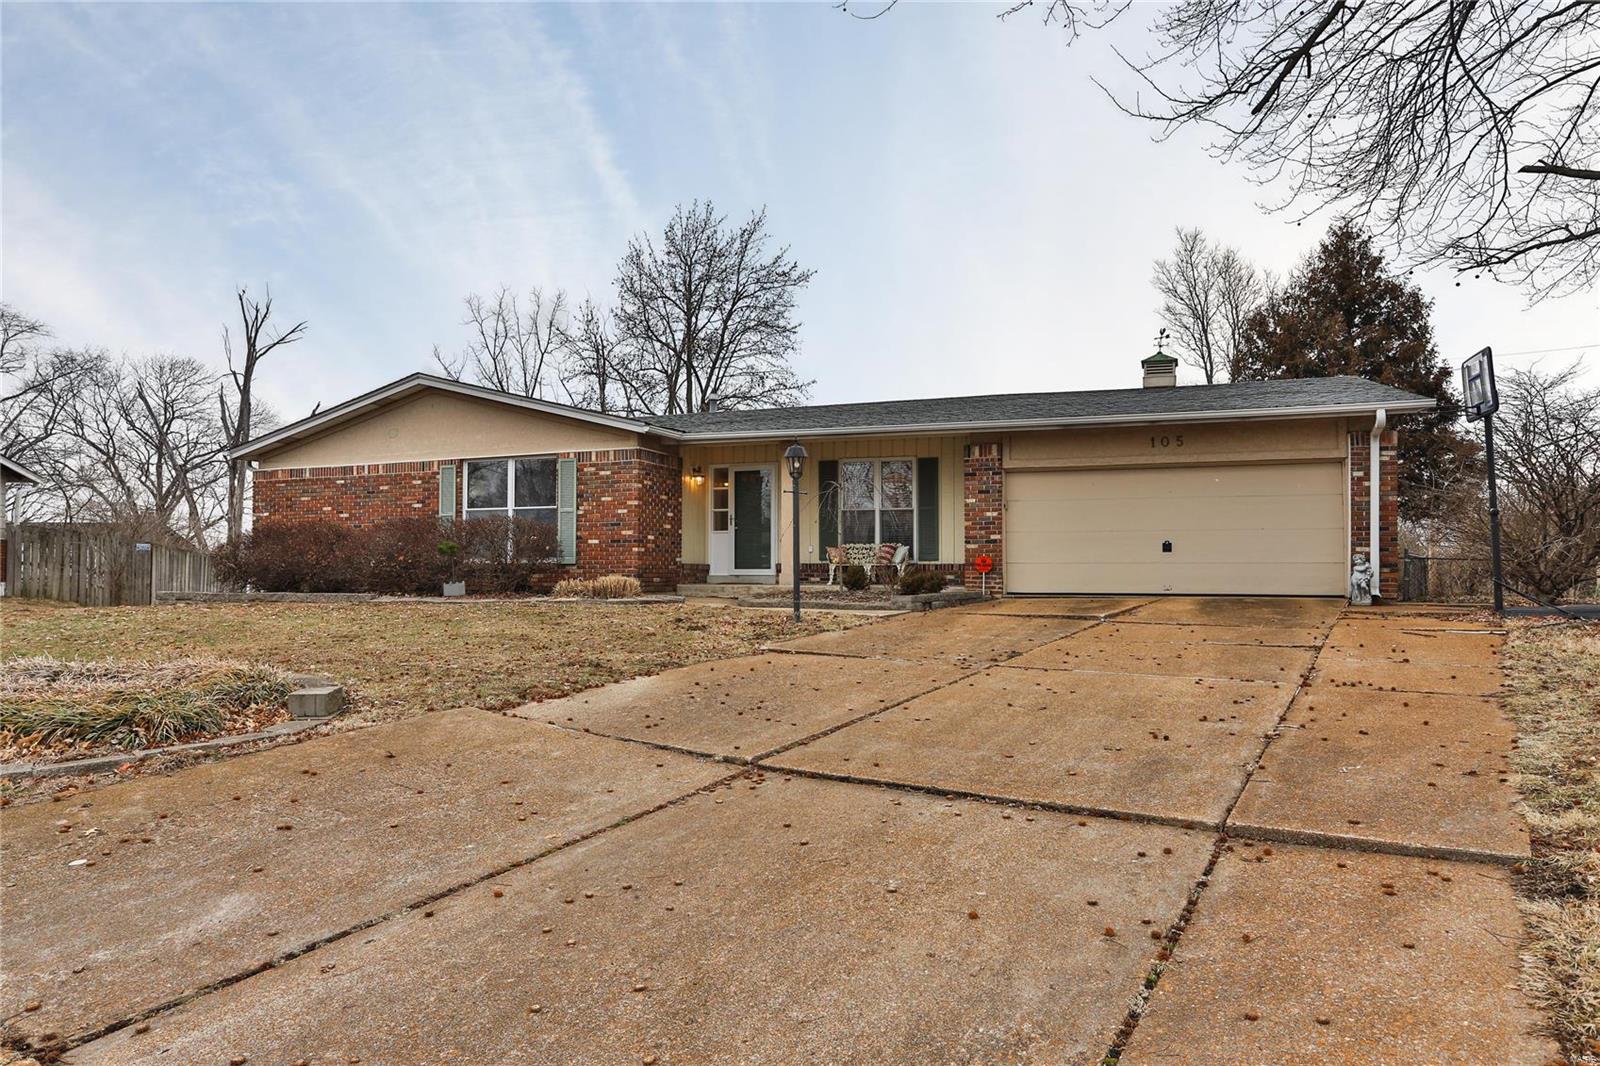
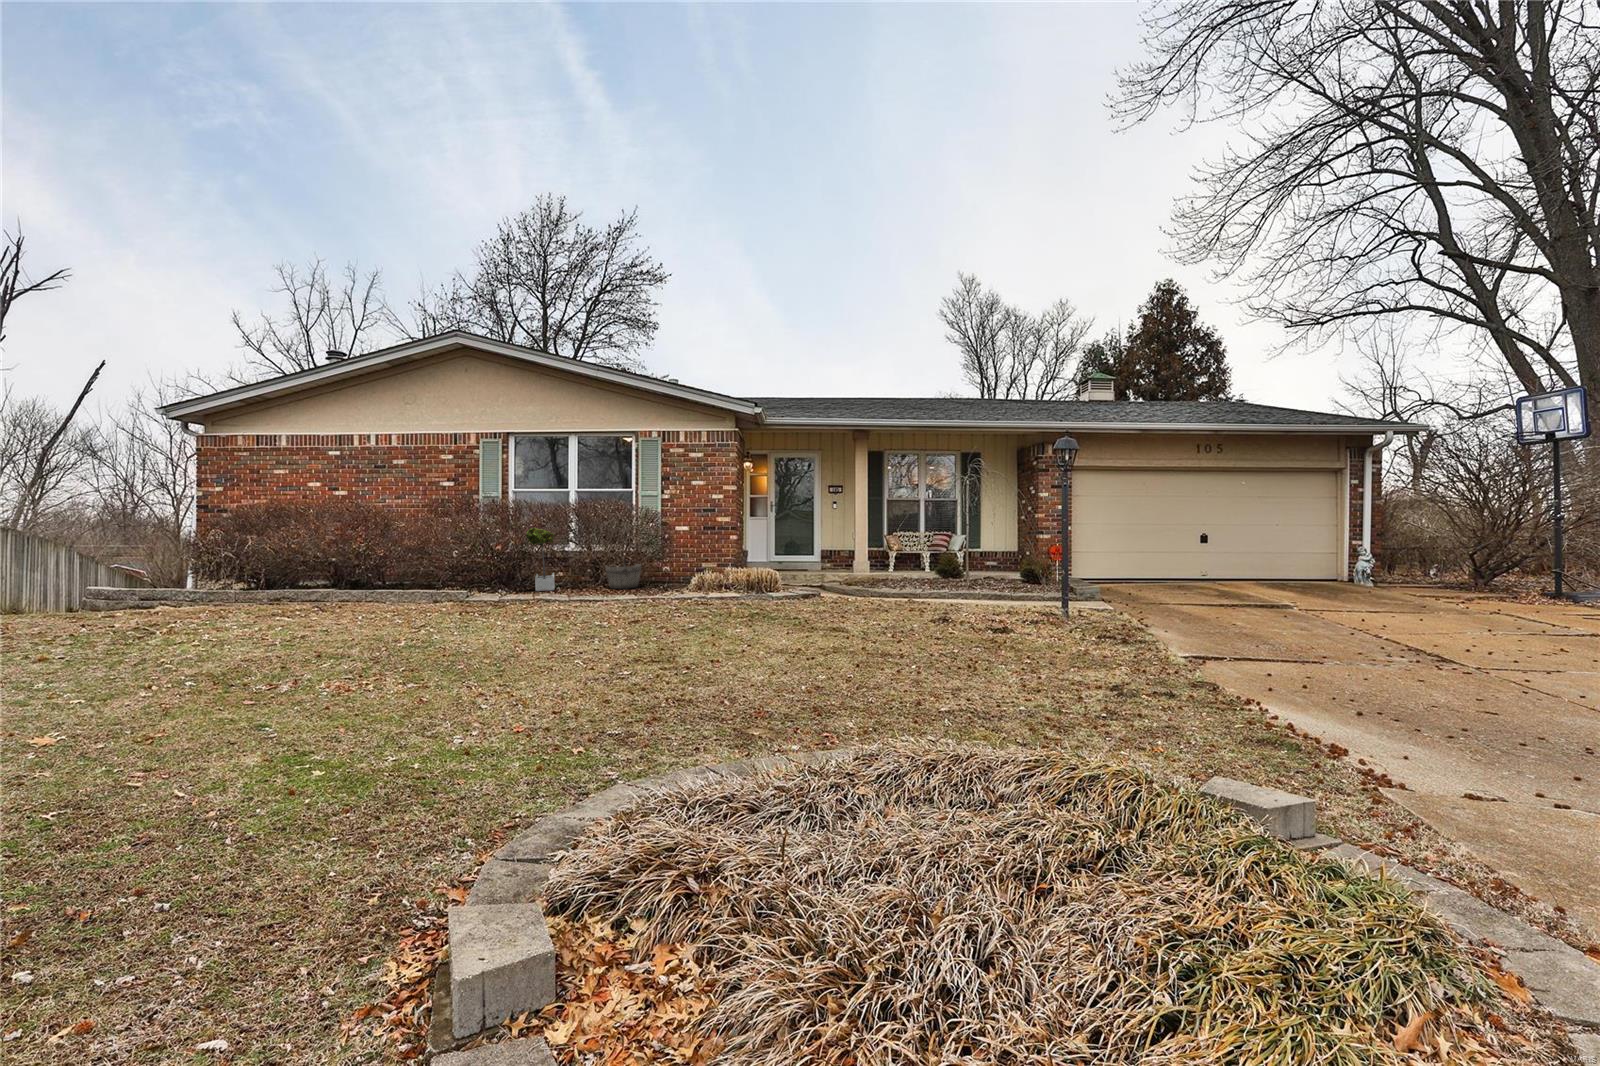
wooden bucket: none [504,567,539,595] -> present [606,564,641,589]

